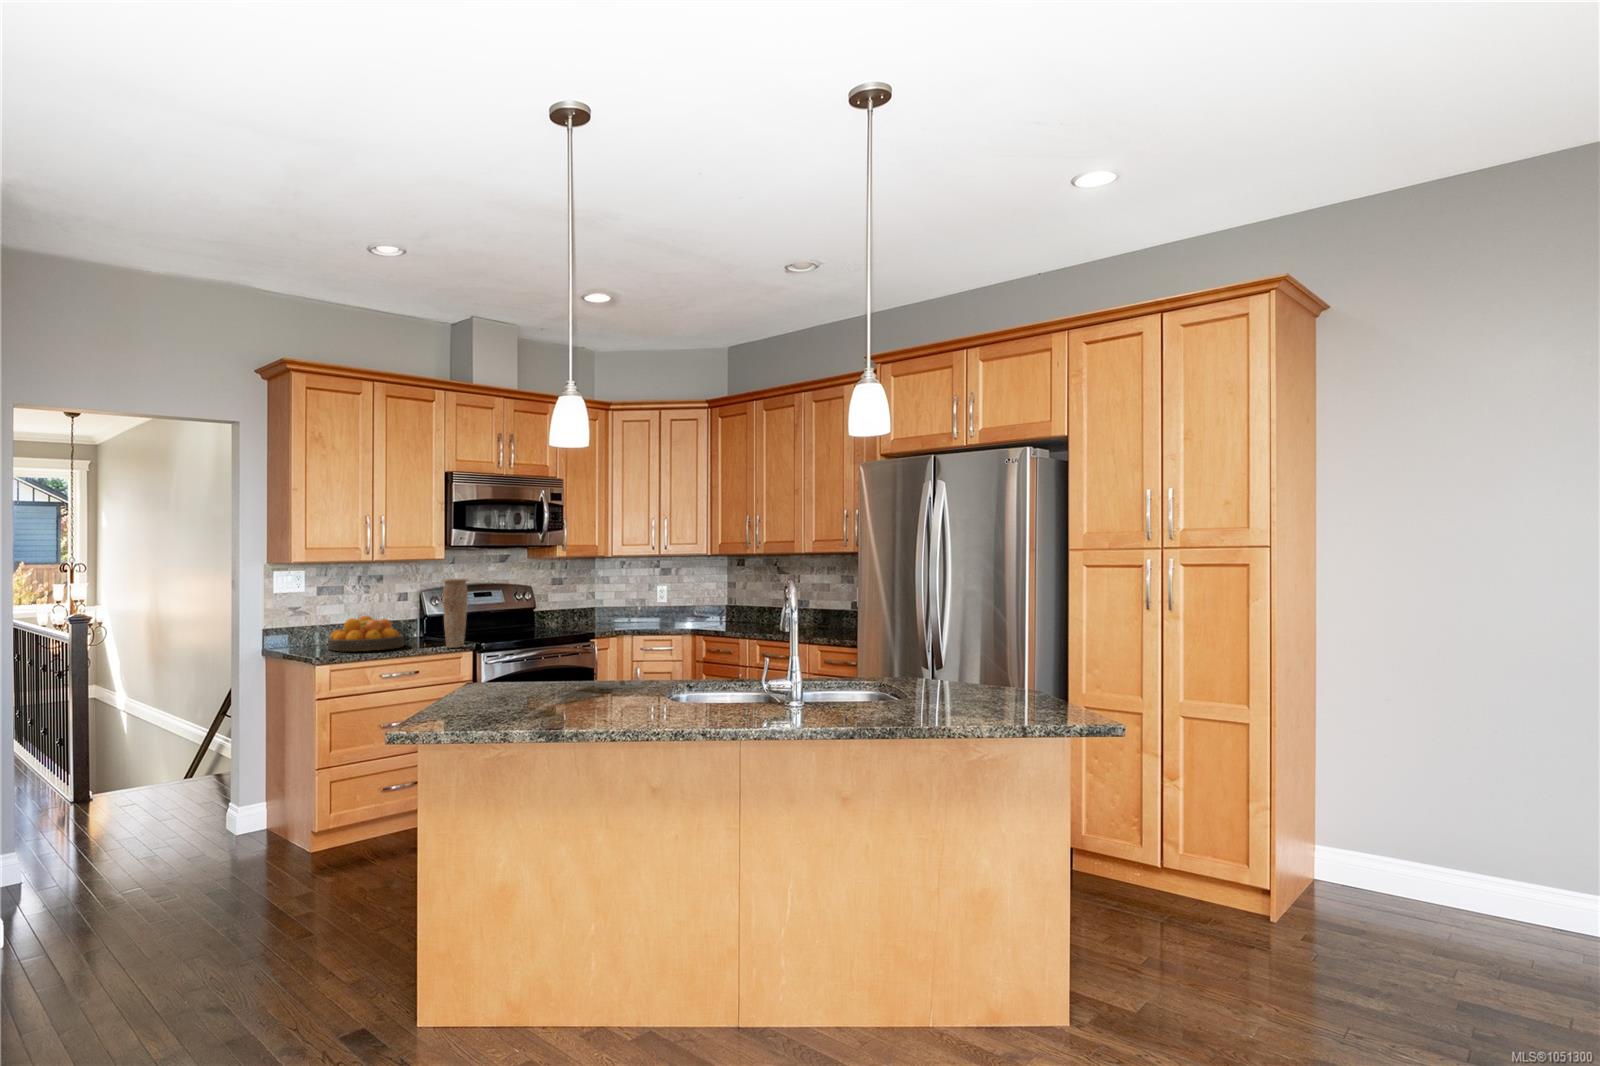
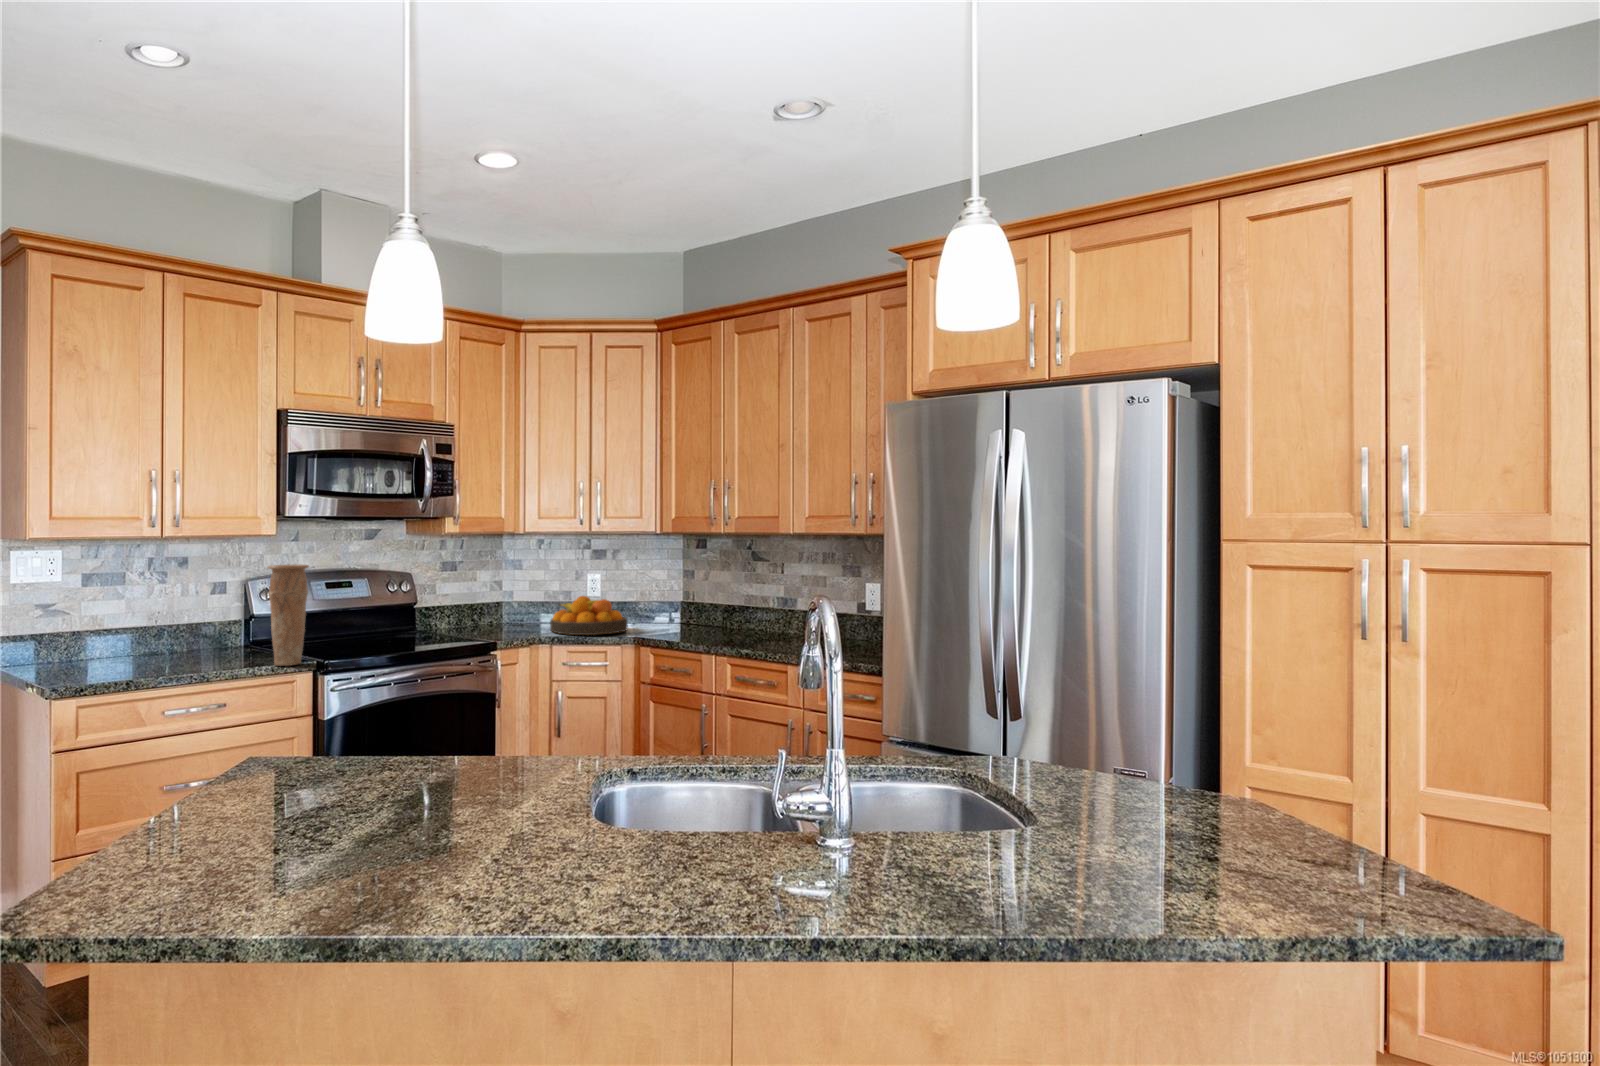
fruit bowl: present [328,616,404,651] -> present [550,596,627,635]

